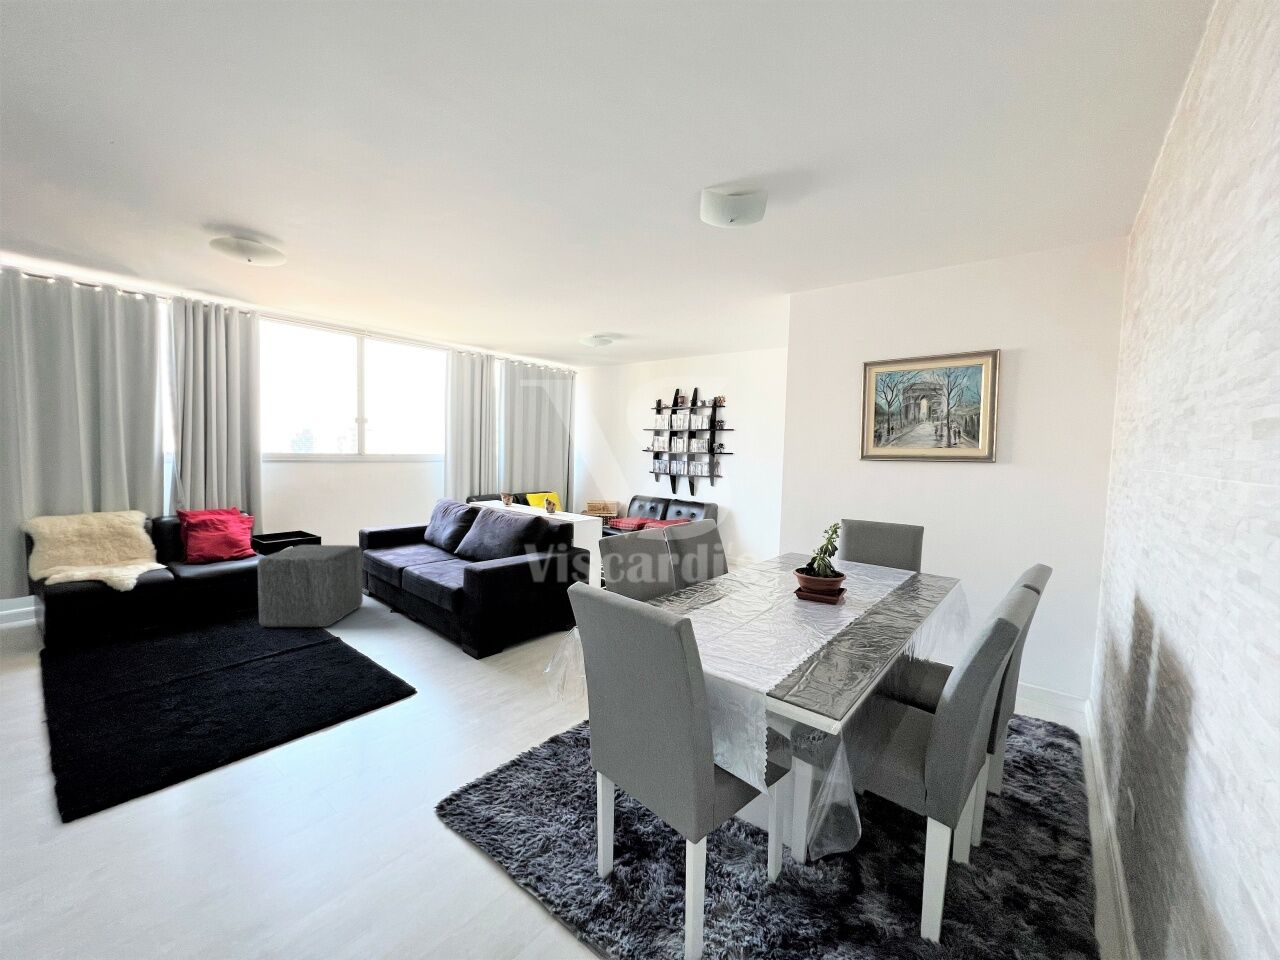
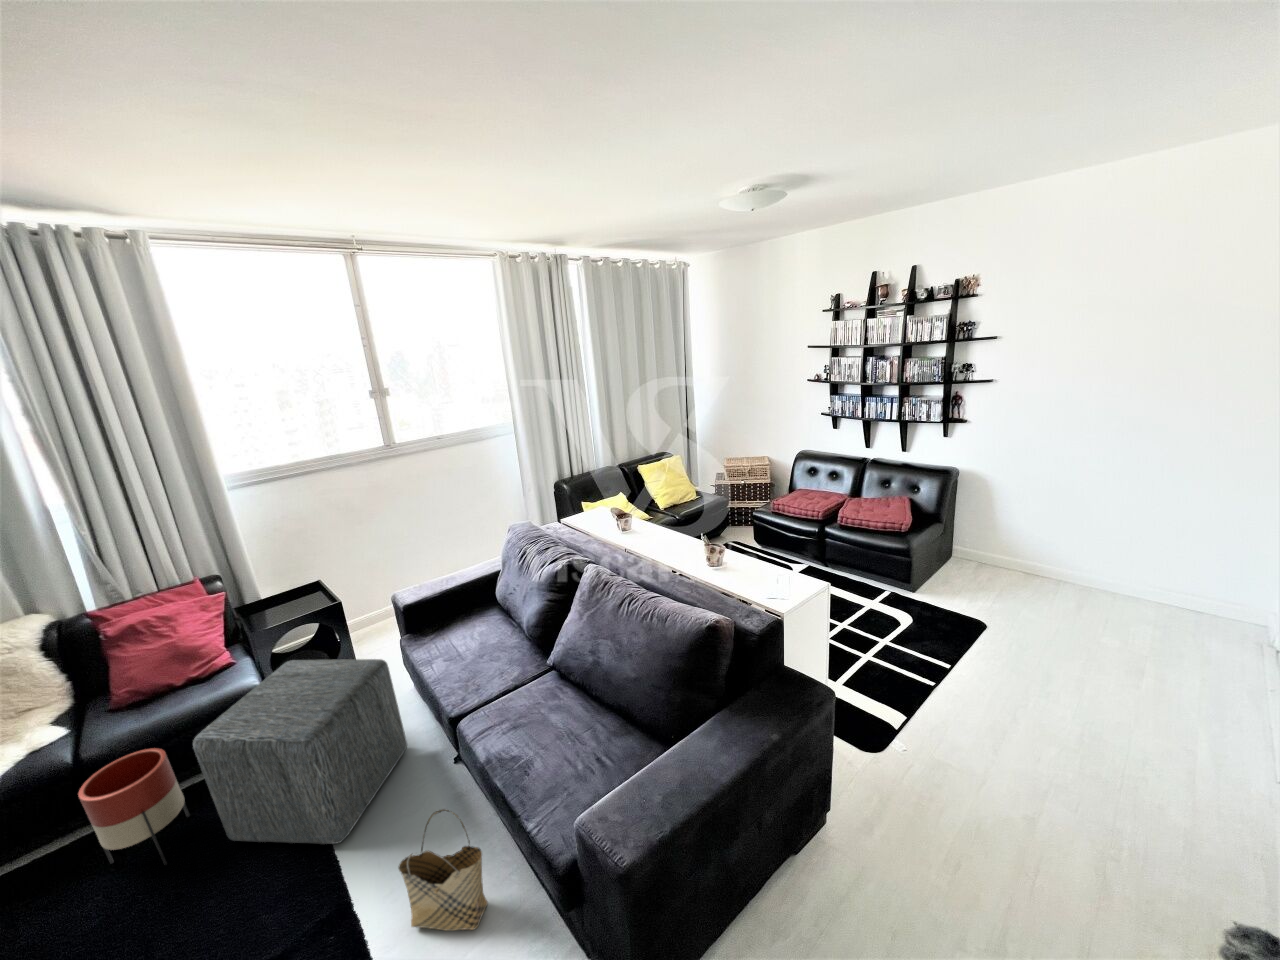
planter: none [185,573,234,632] -> present [78,748,190,865]
woven basket: none [372,587,414,642] -> present [398,809,488,930]

